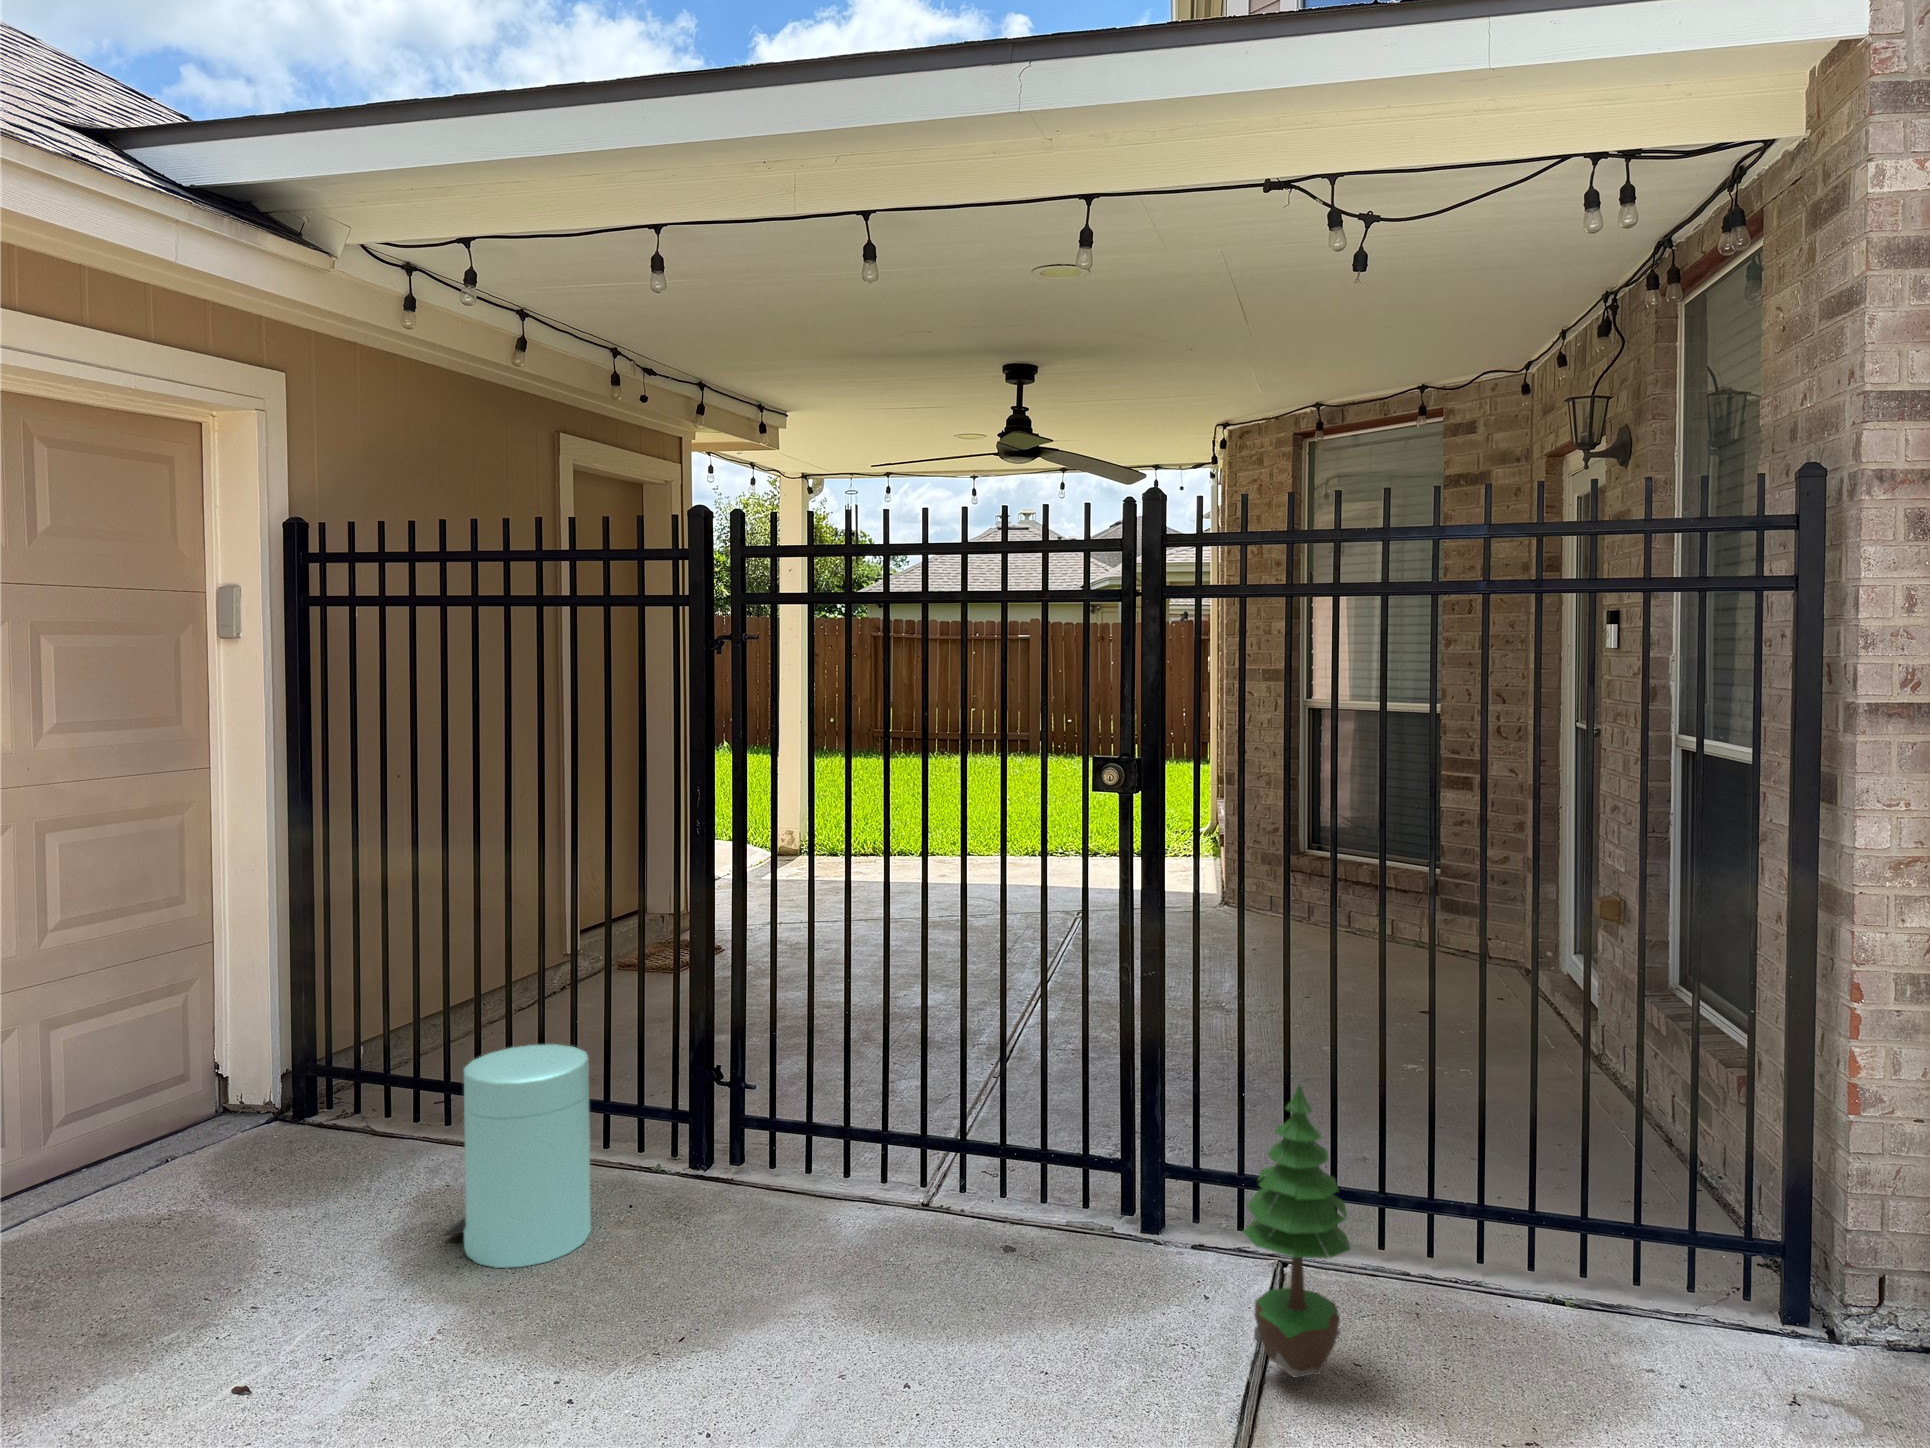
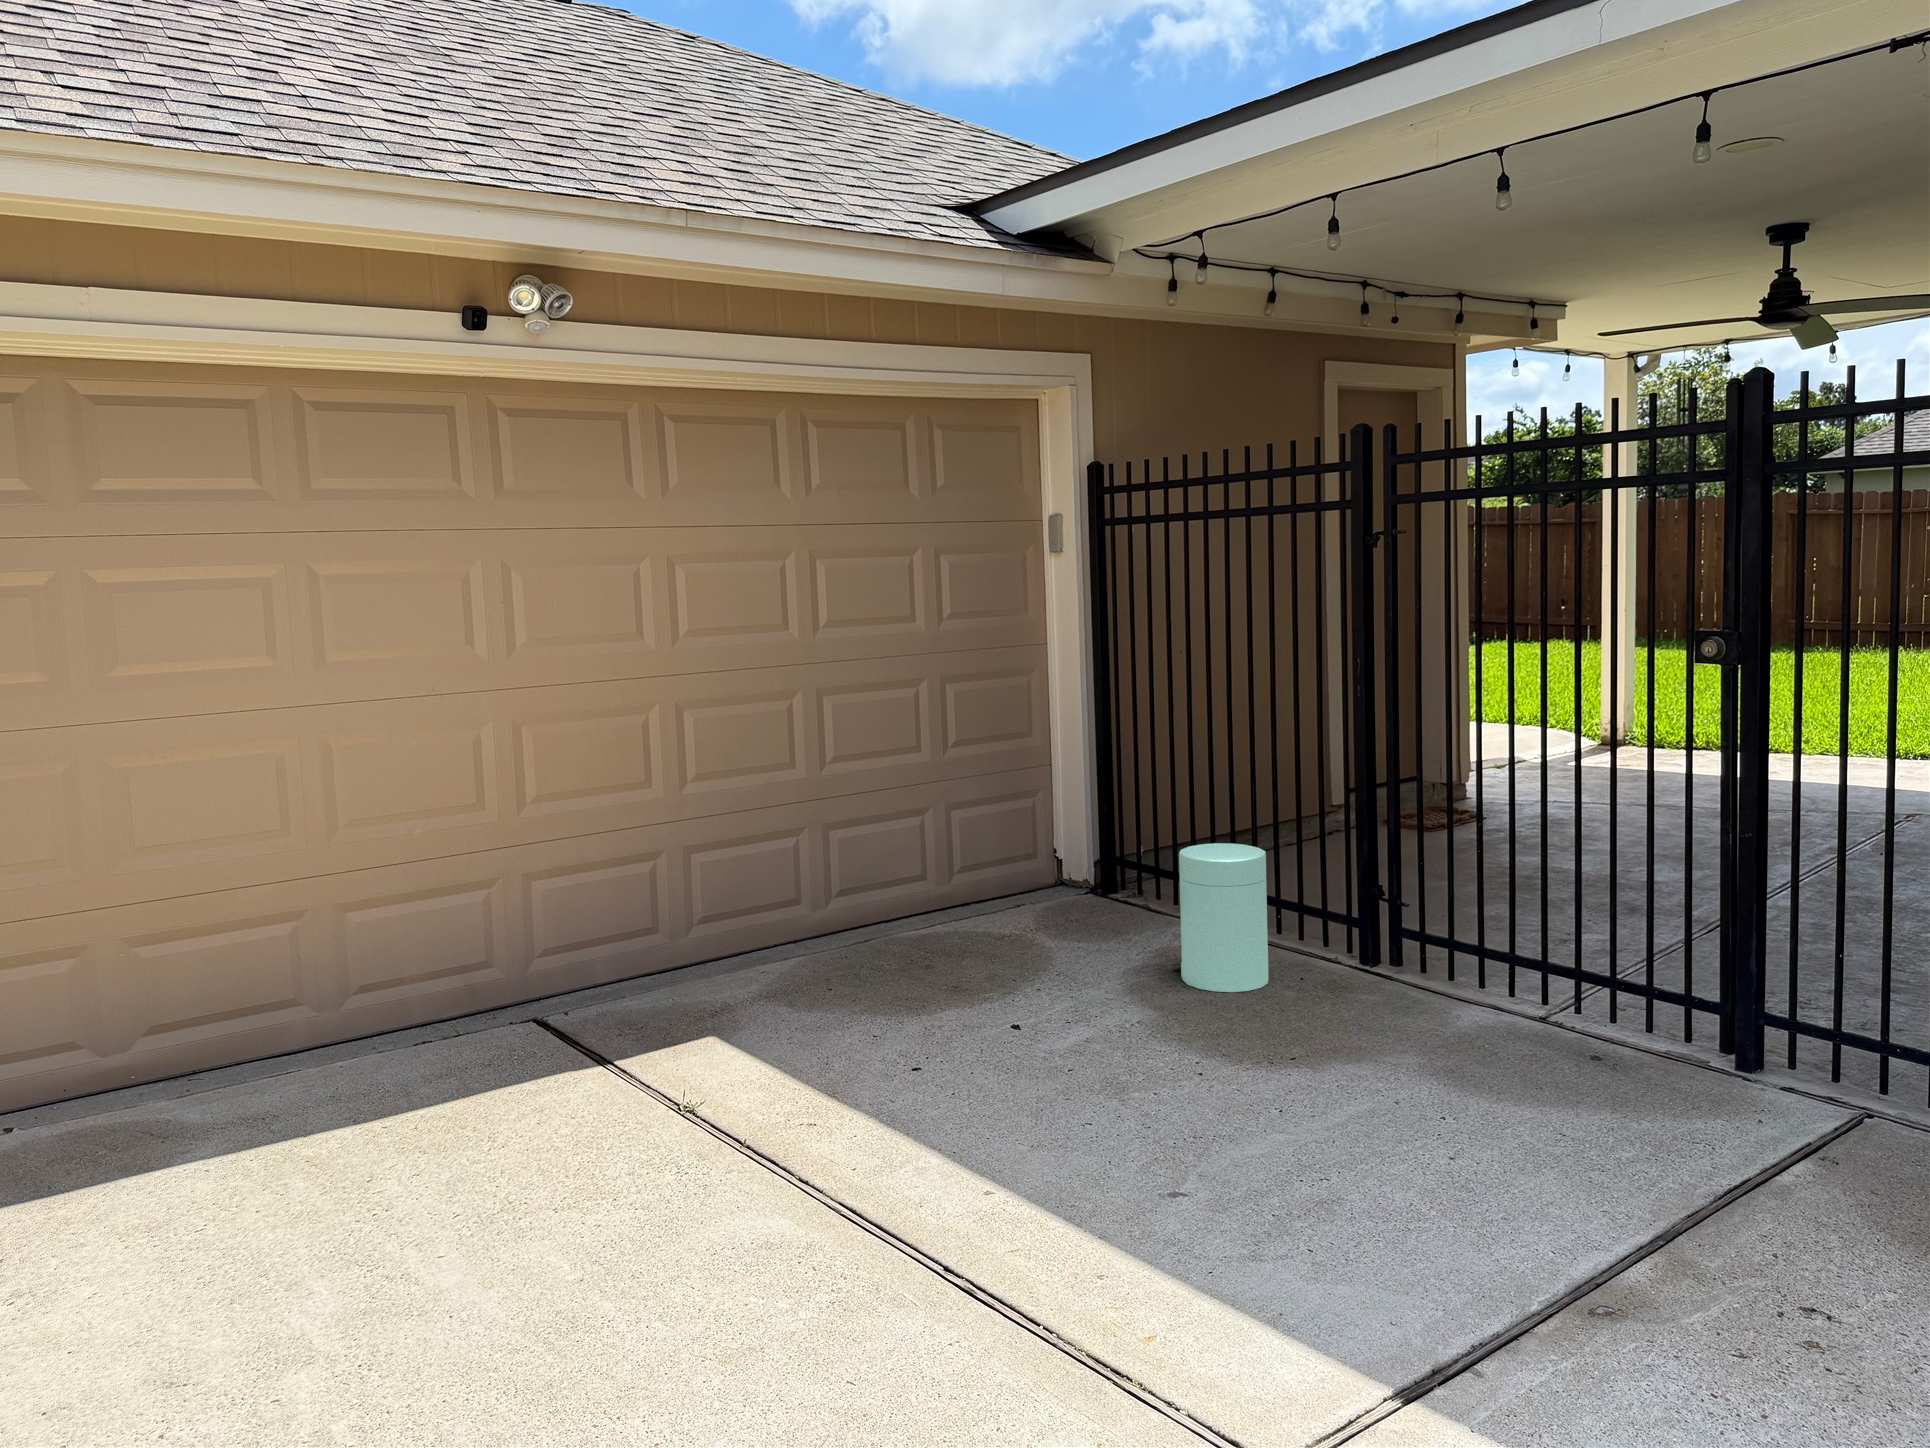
potted tree: present [1242,1085,1351,1378] -> none [1750,916,1865,1178]

